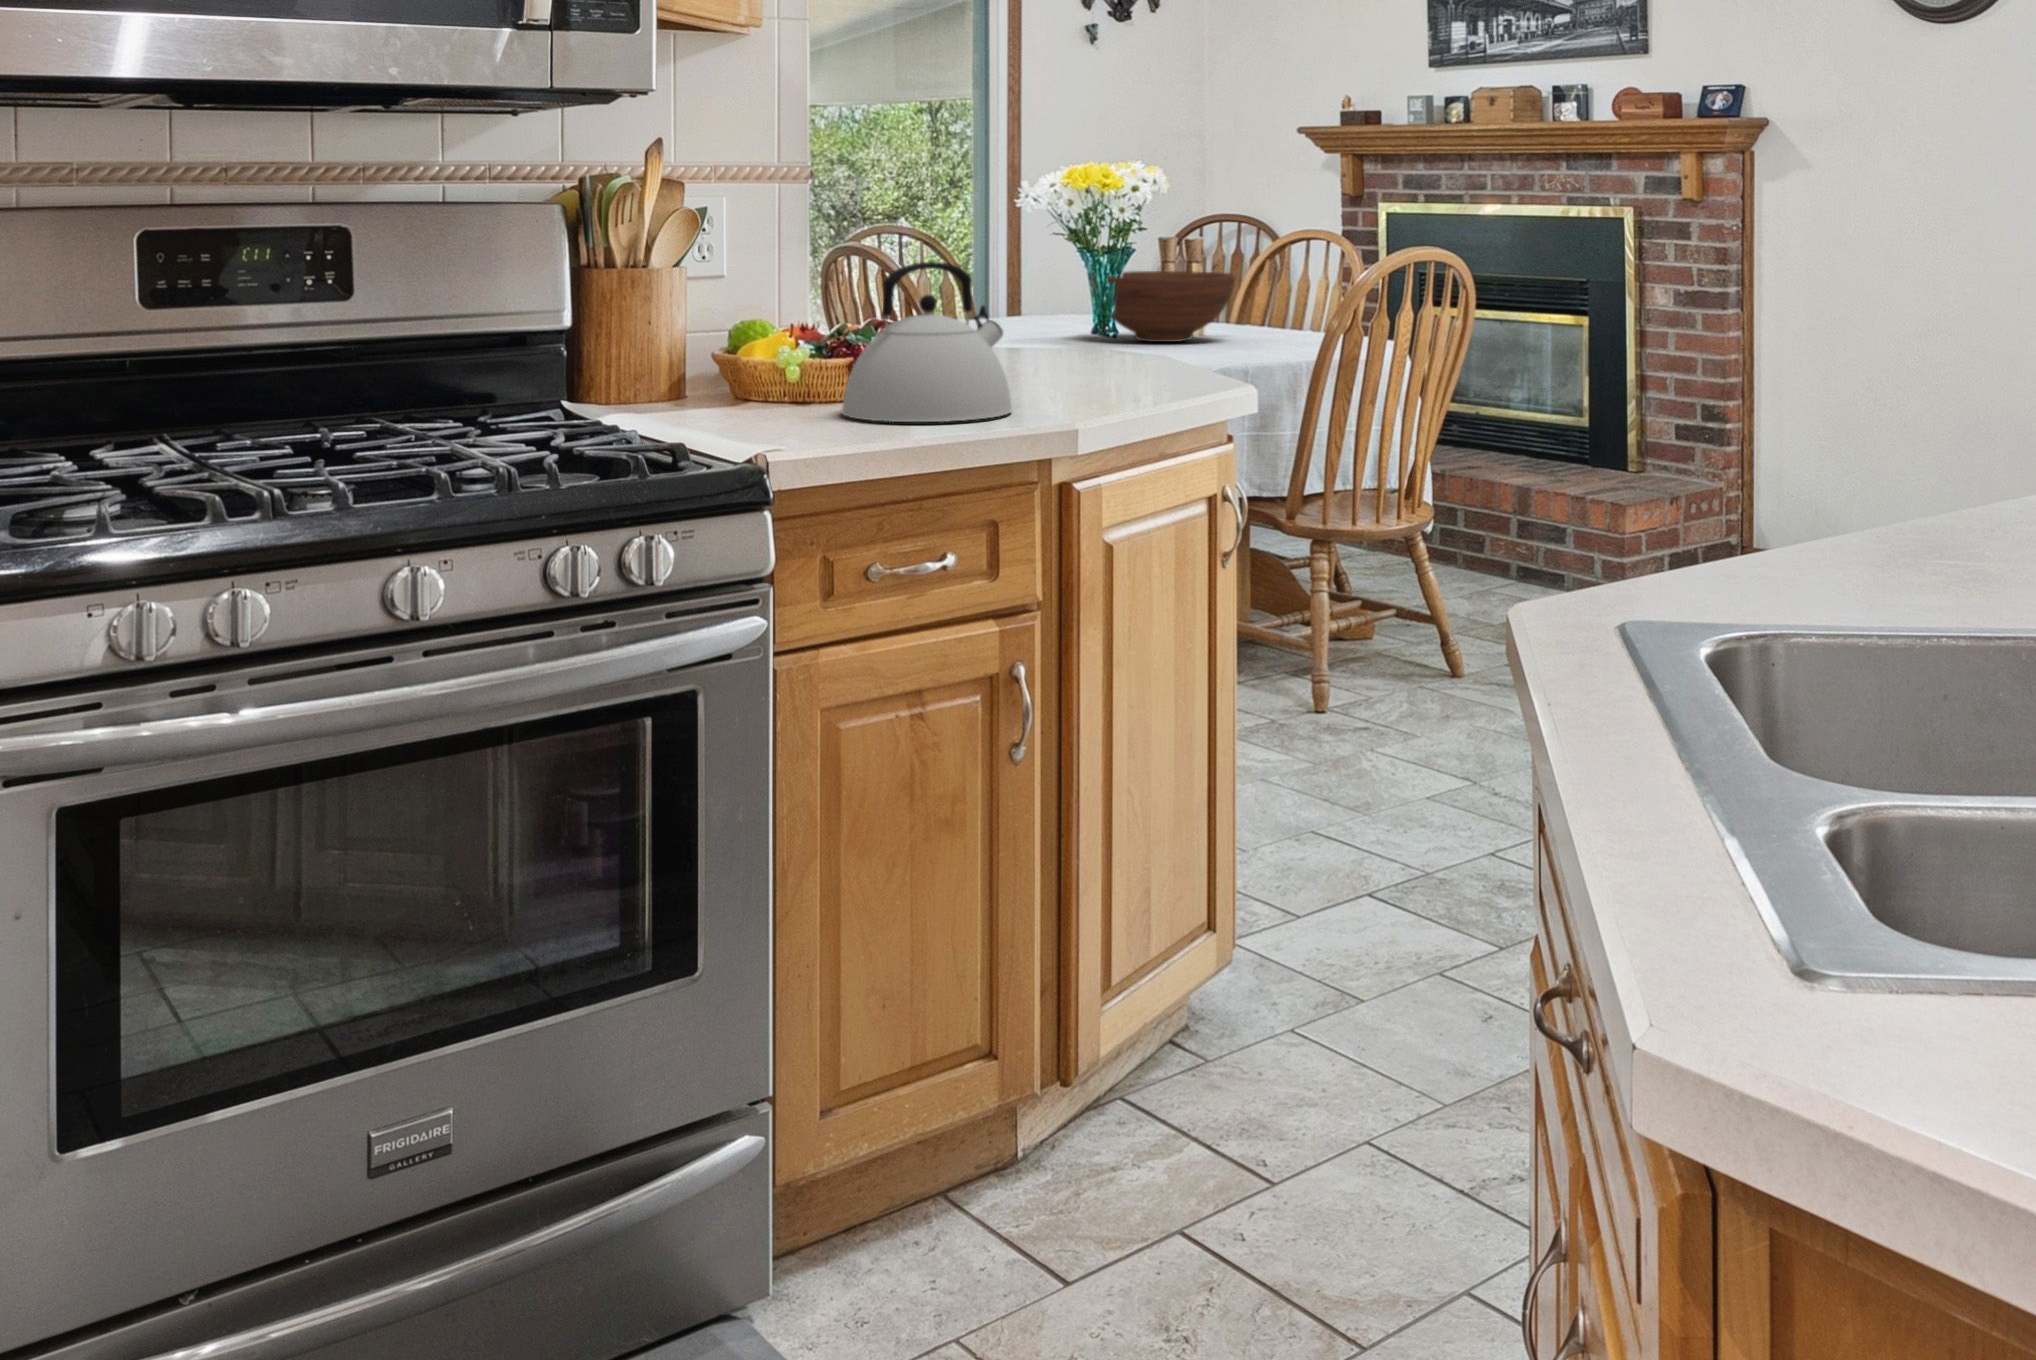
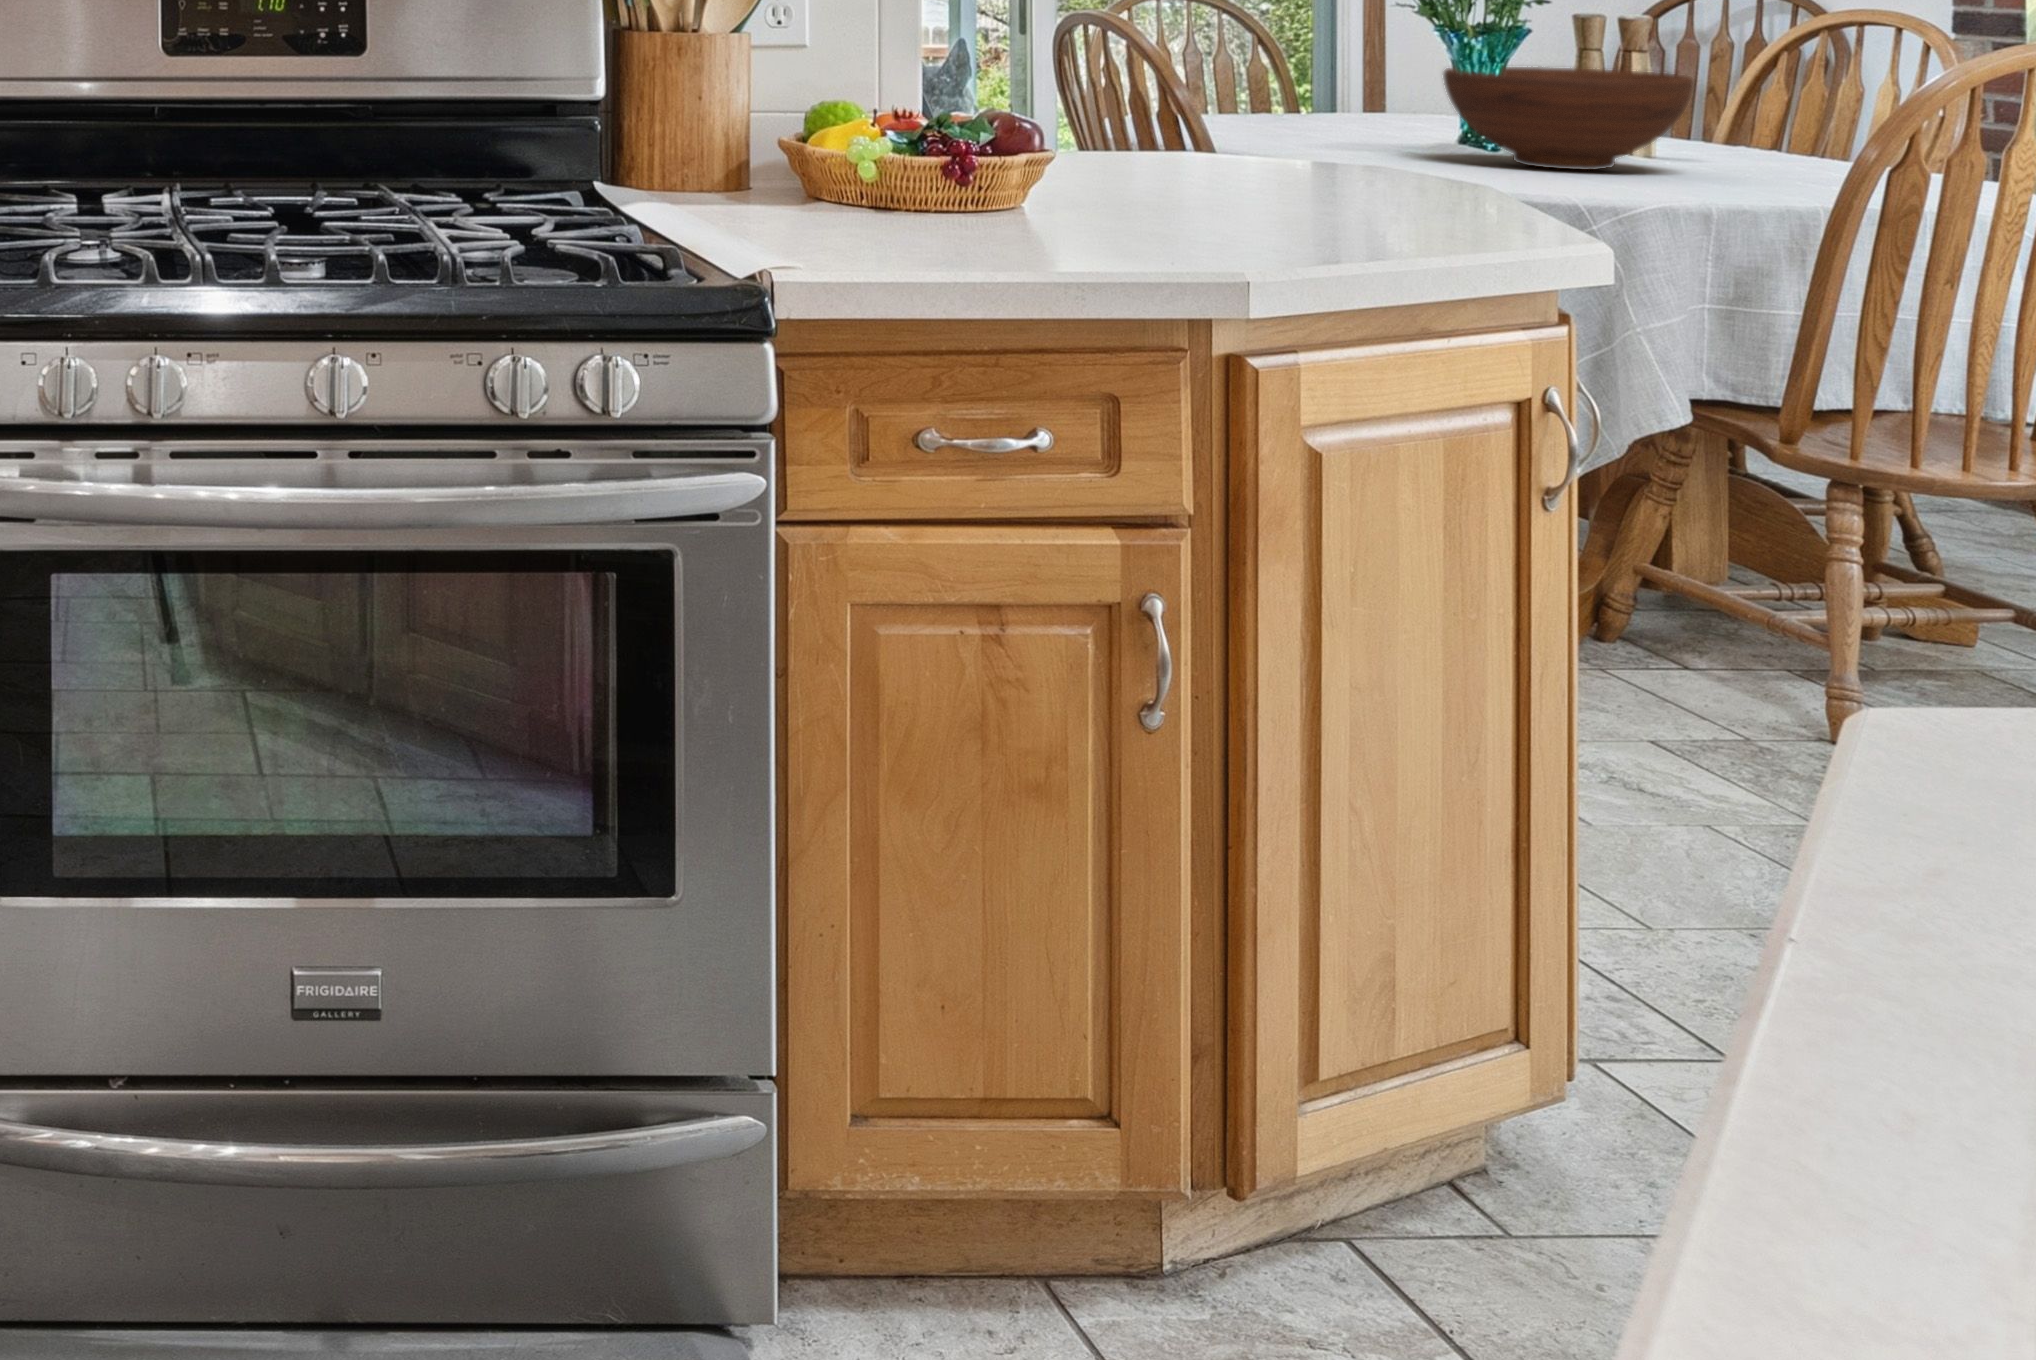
kettle: present [842,262,1012,422] -> none [920,38,1167,251]

